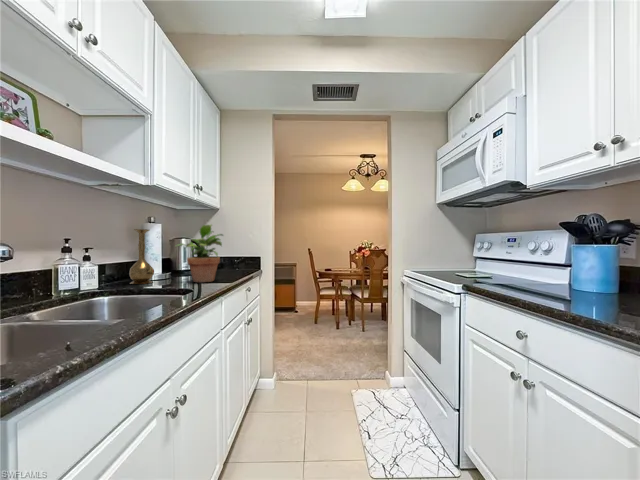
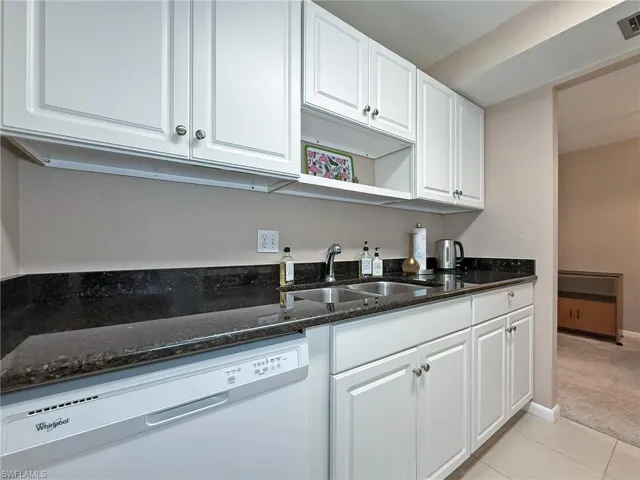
potted plant: present [175,225,223,282] -> none [436,228,481,280]

